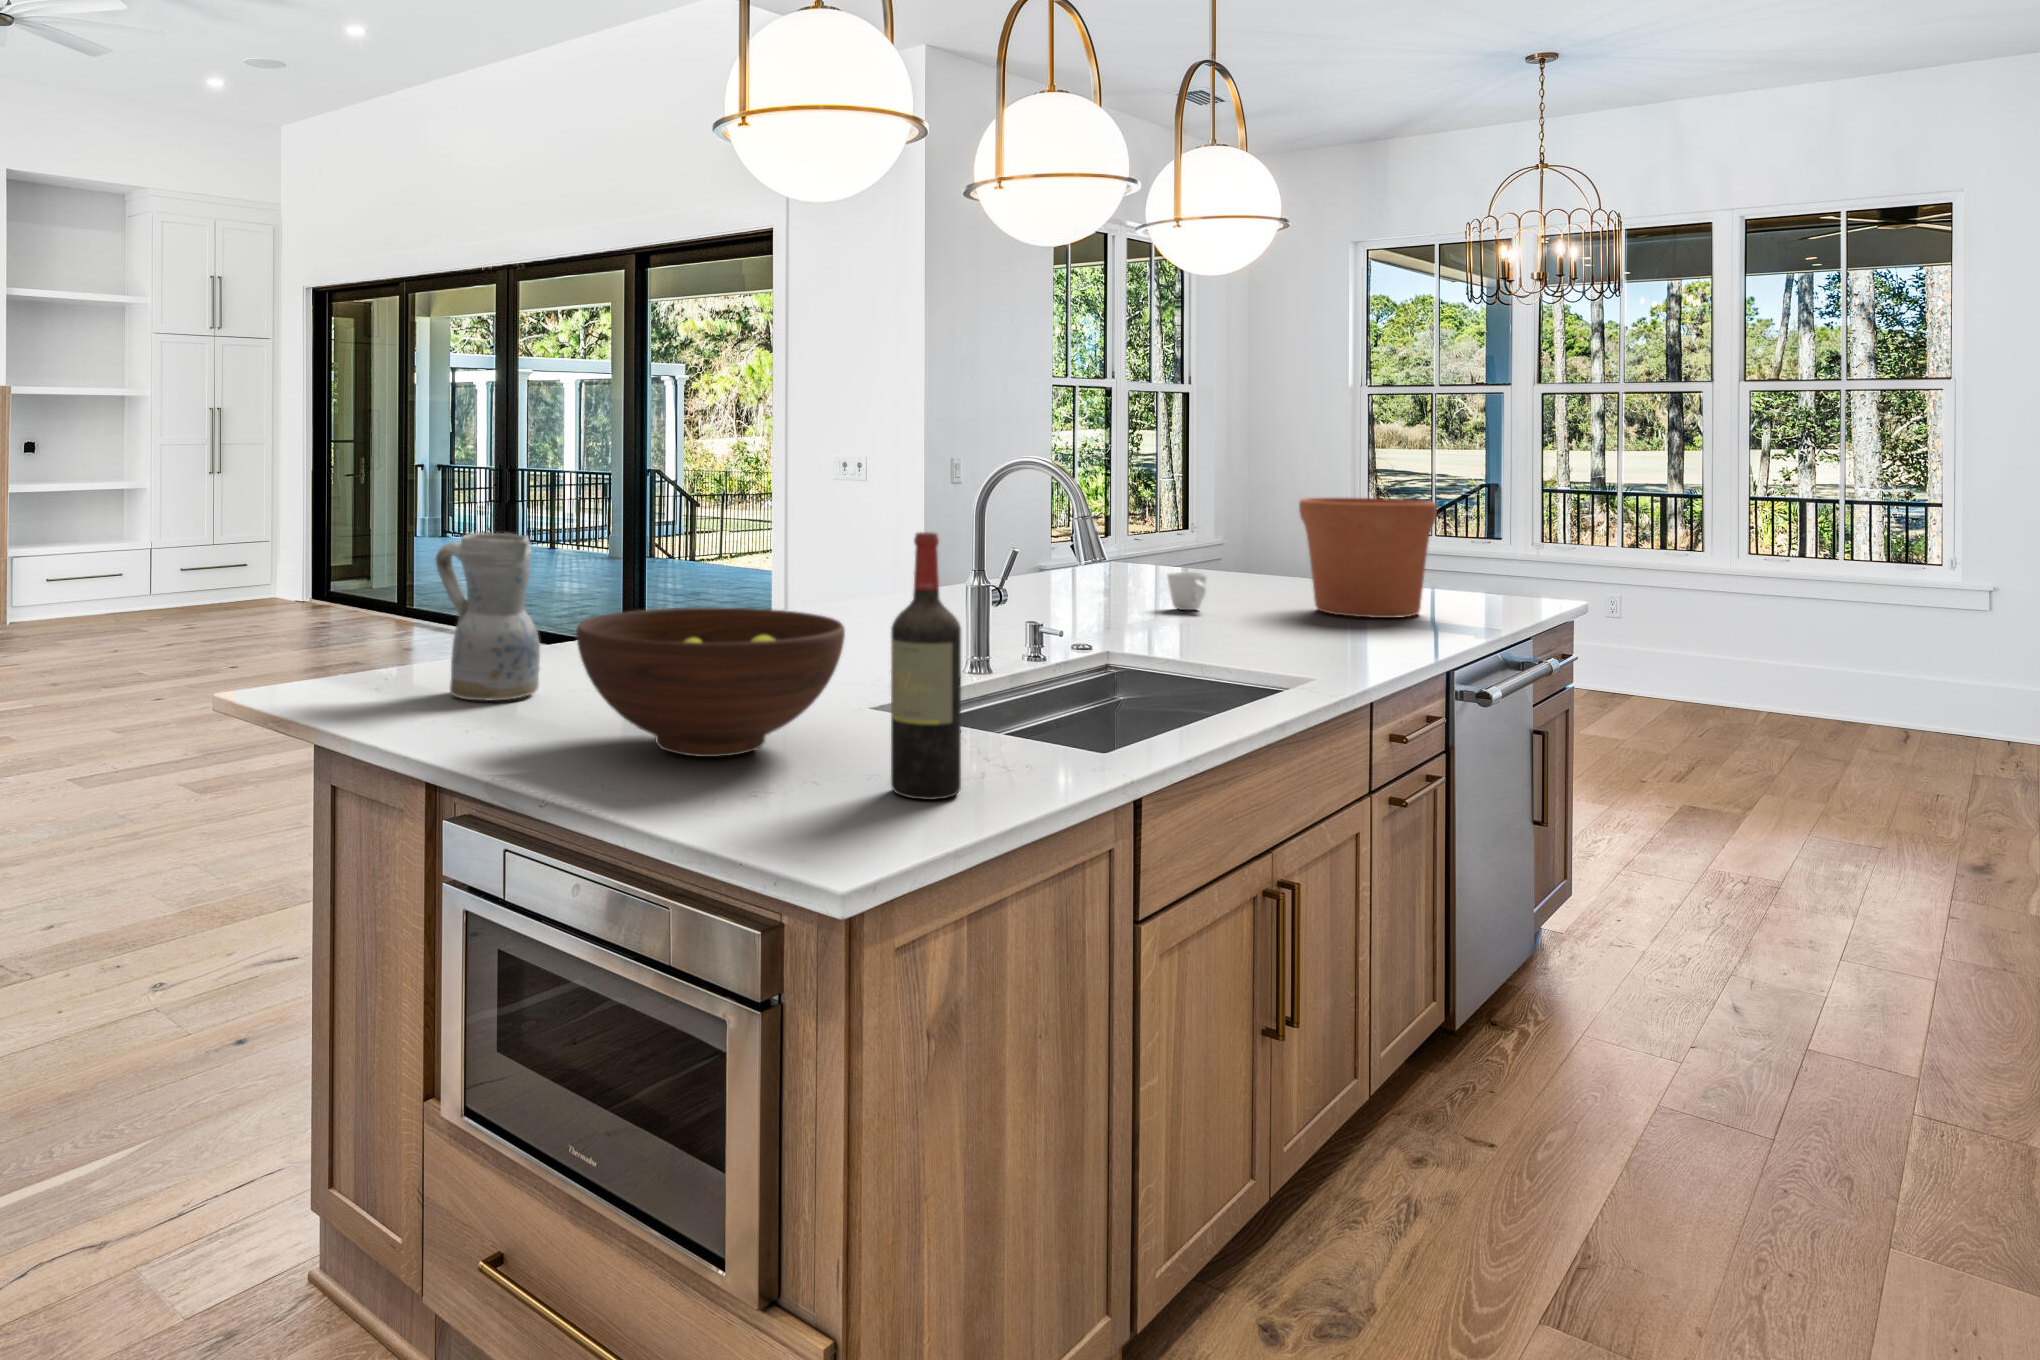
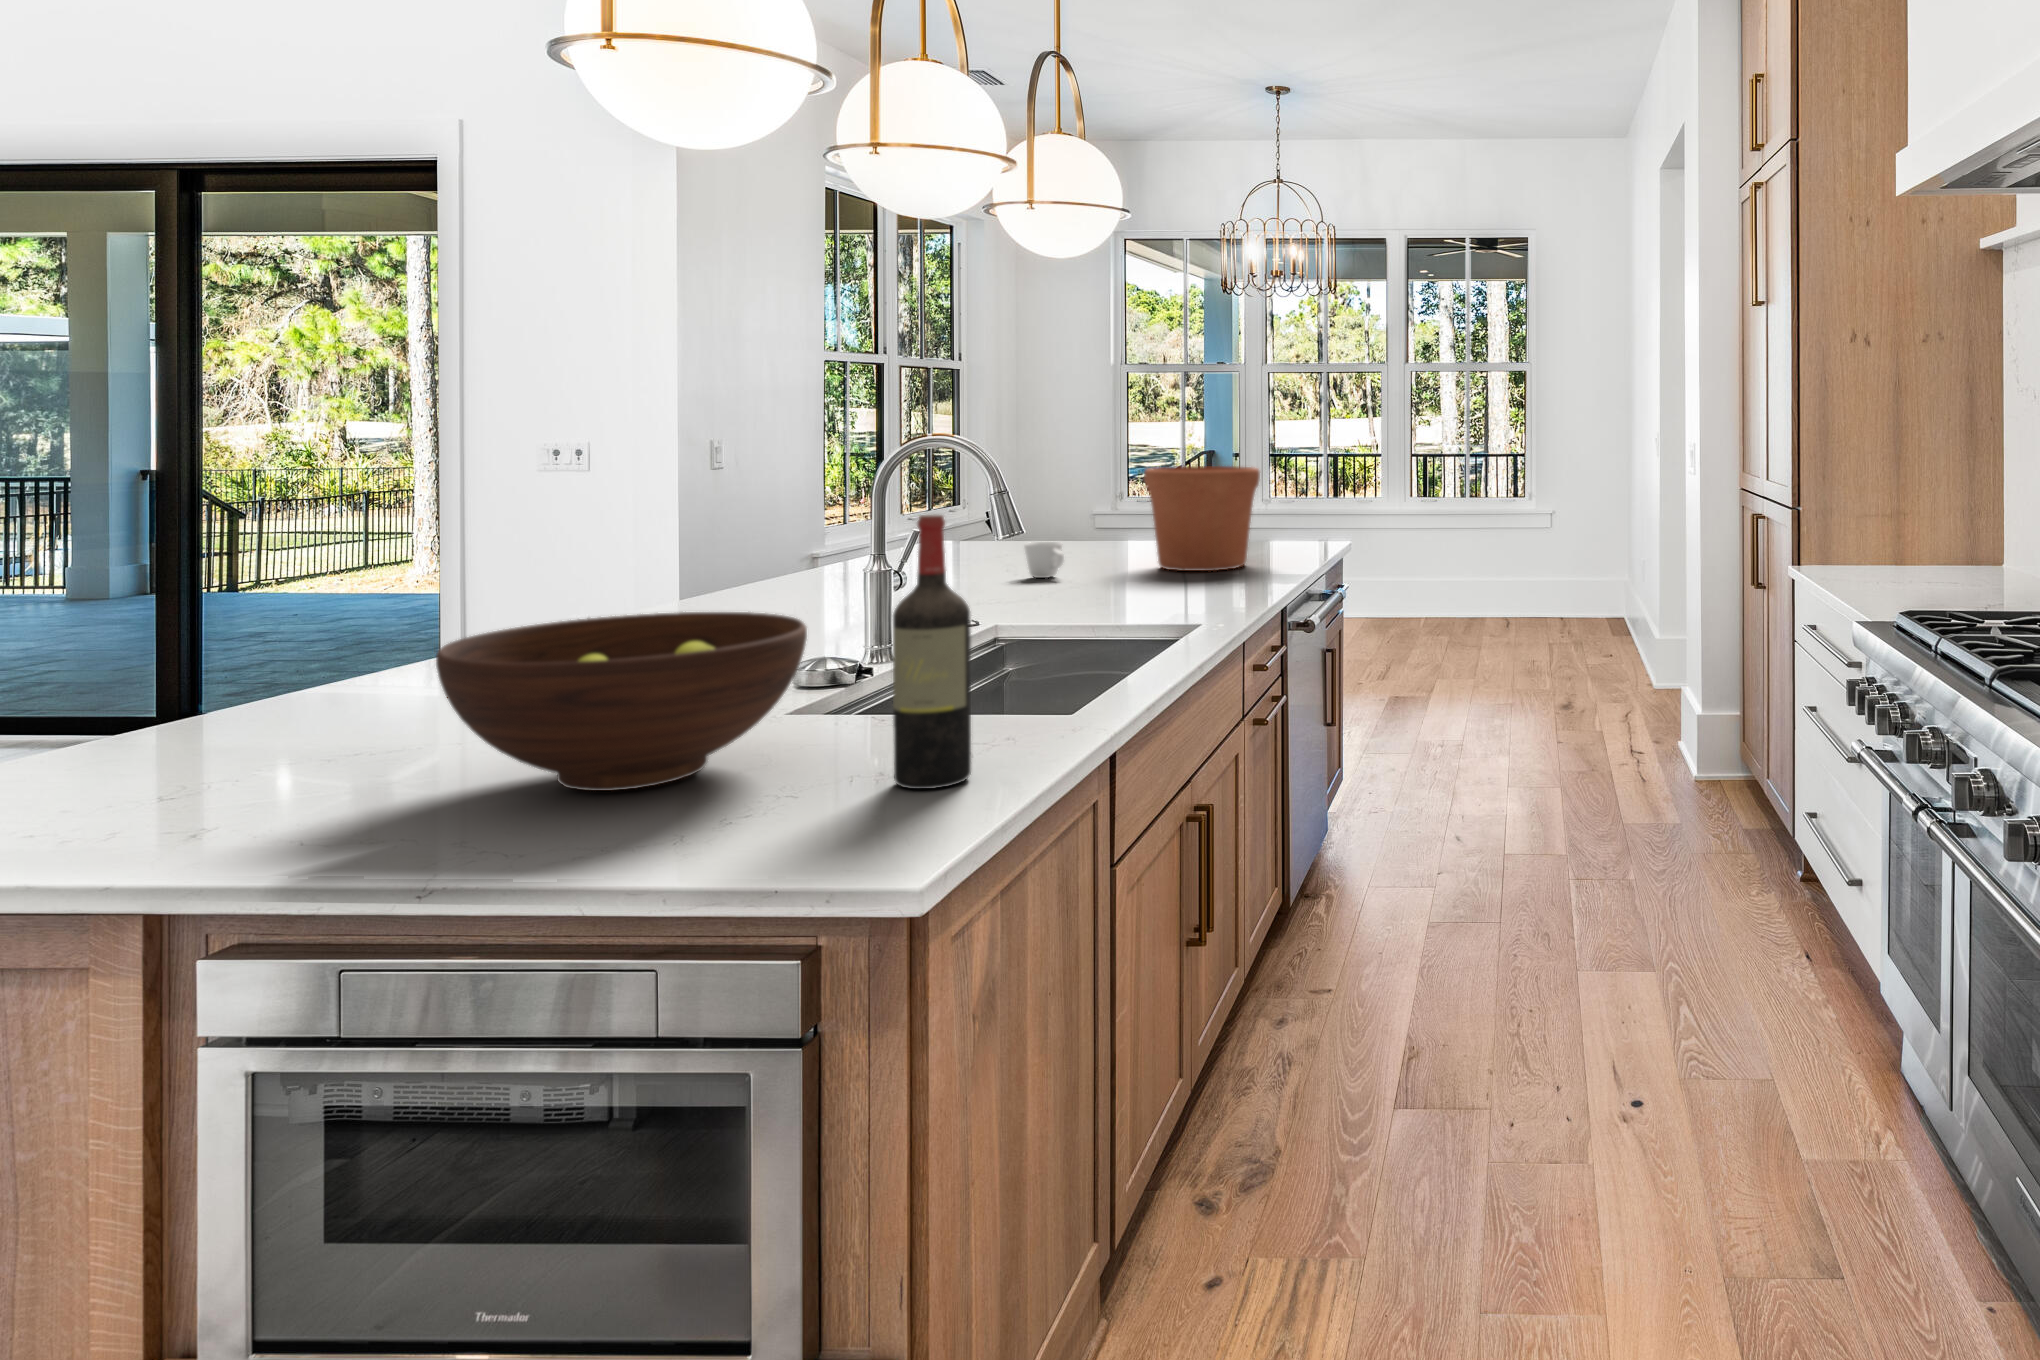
ceramic pitcher: present [436,533,540,700] -> none [112,547,310,776]

